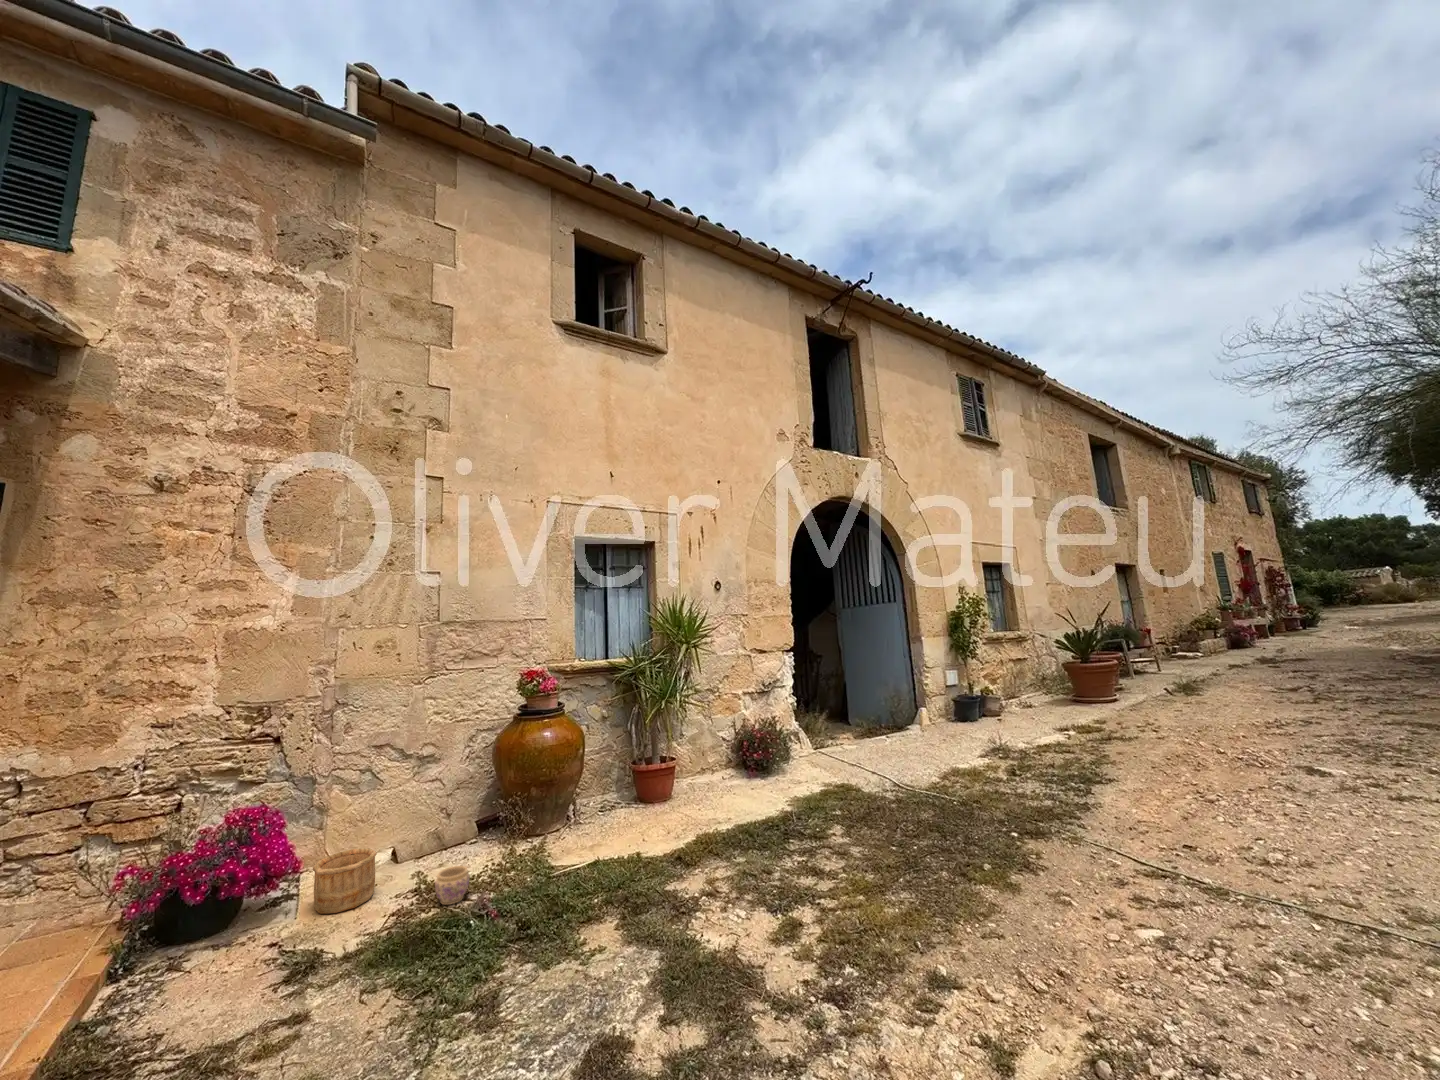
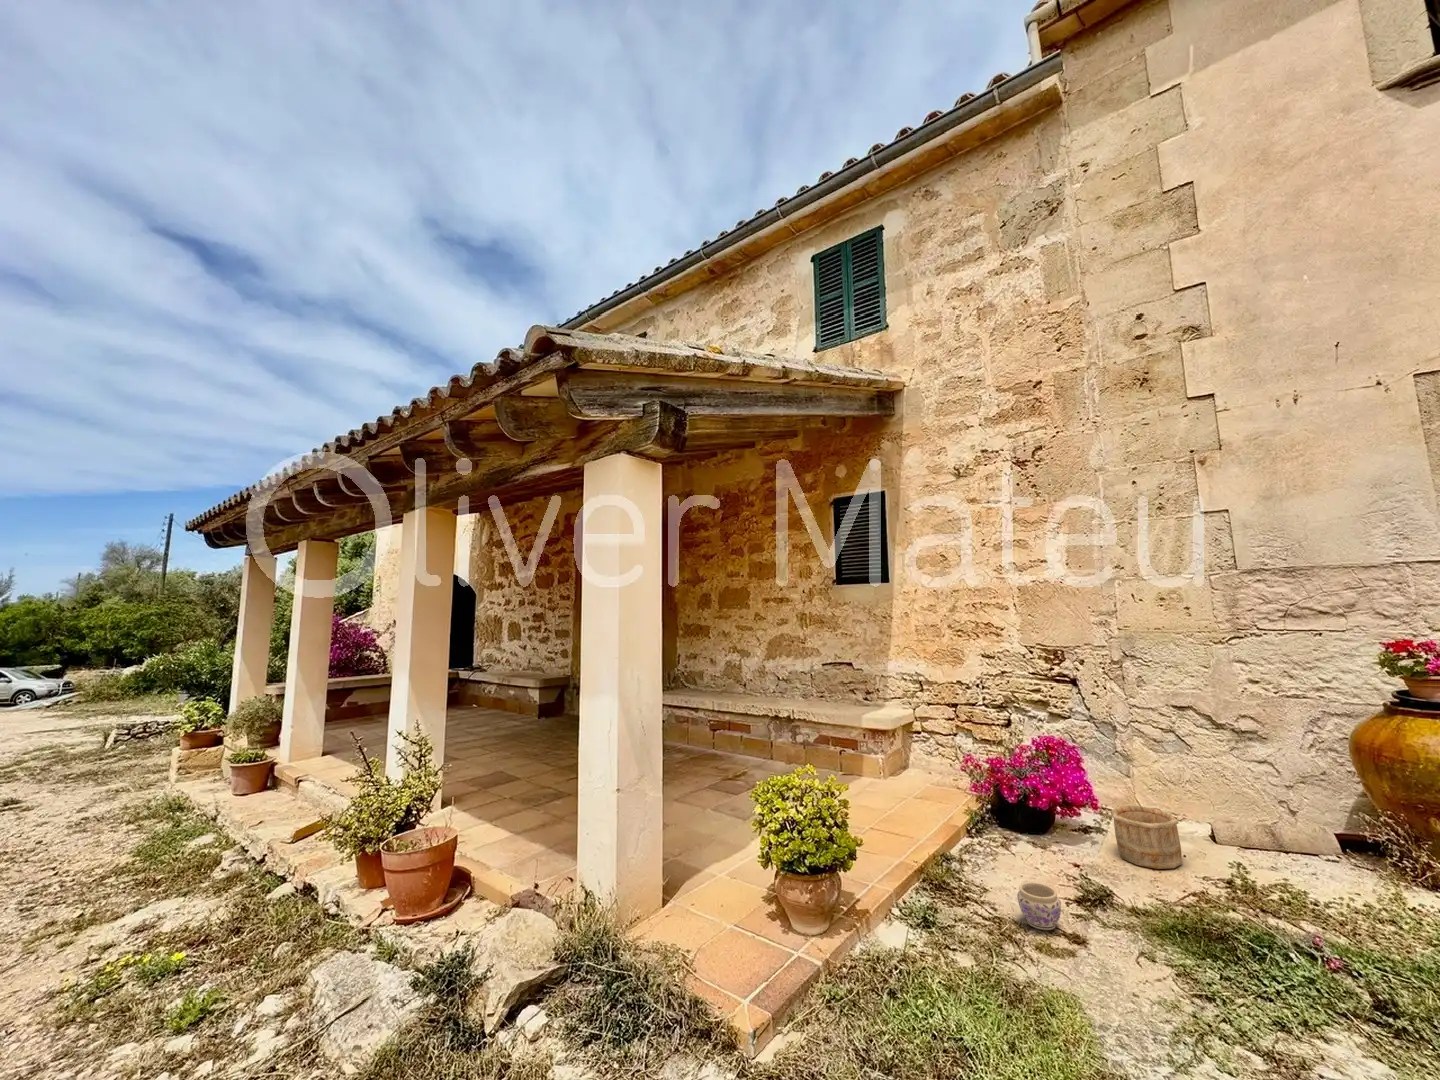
planter: present [435,866,470,905] -> present [1017,882,1061,931]

